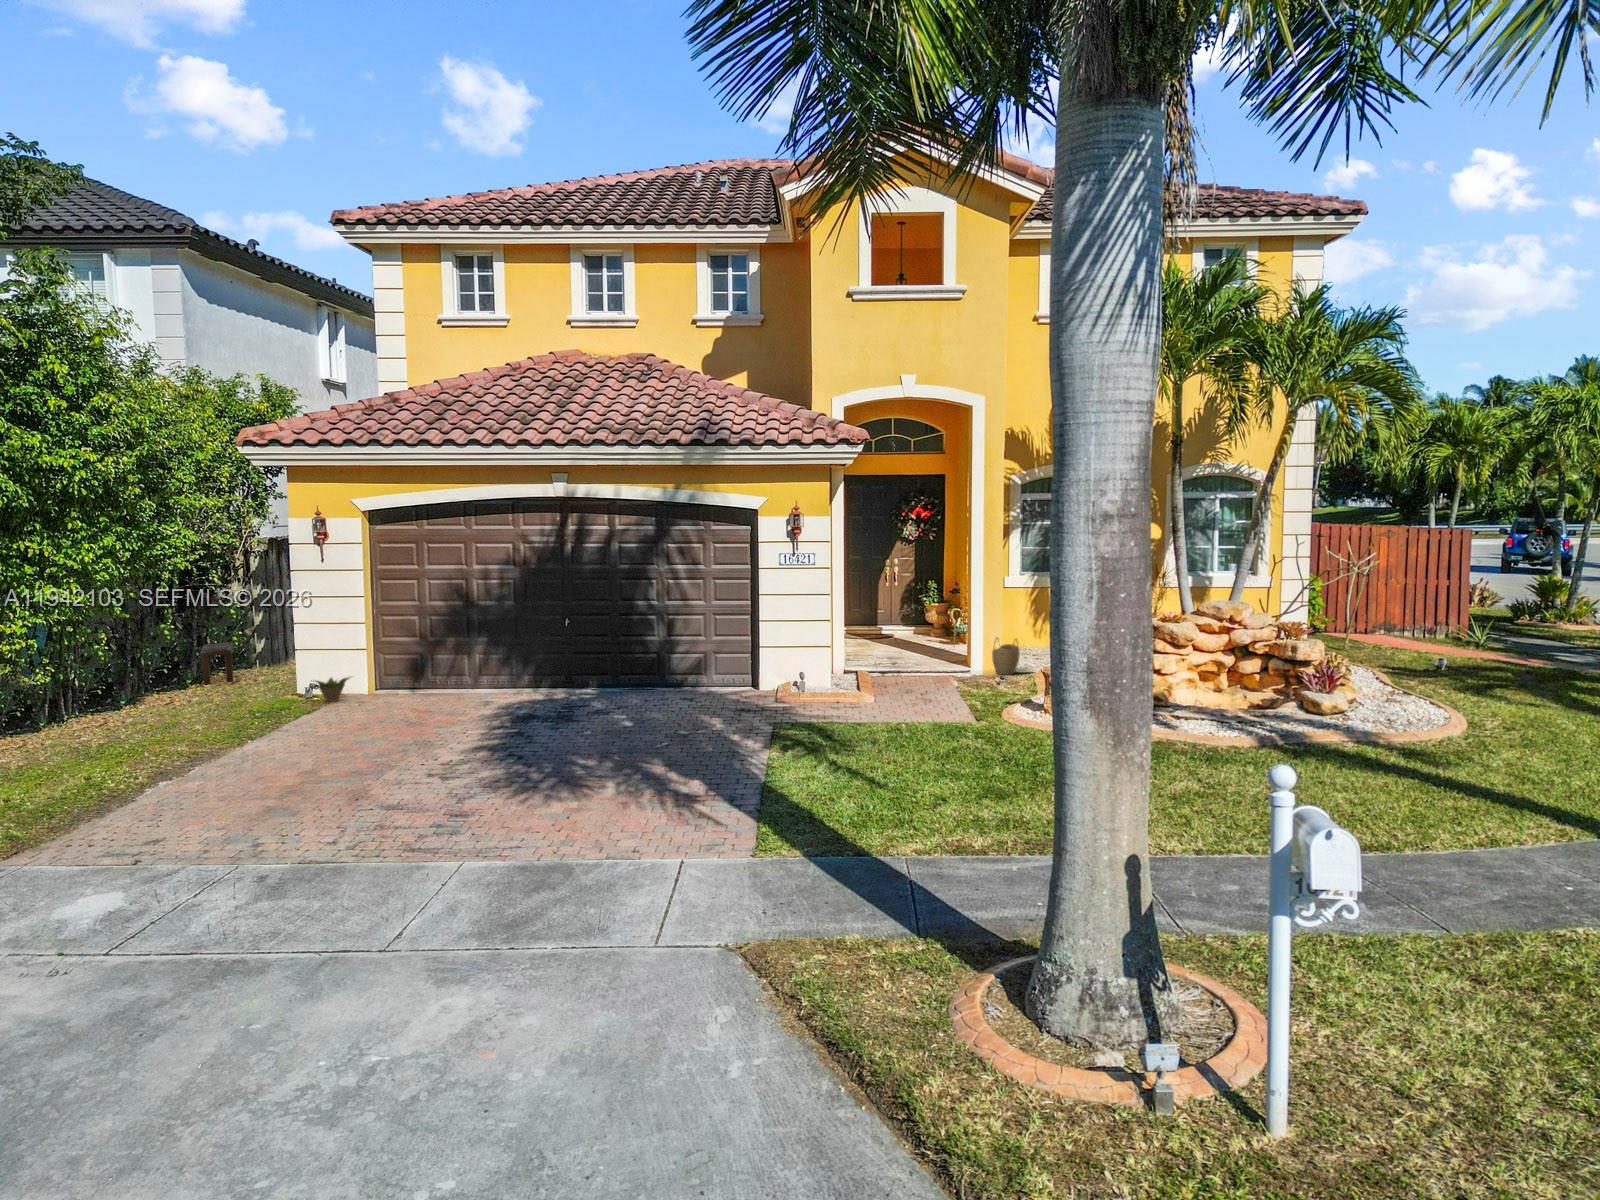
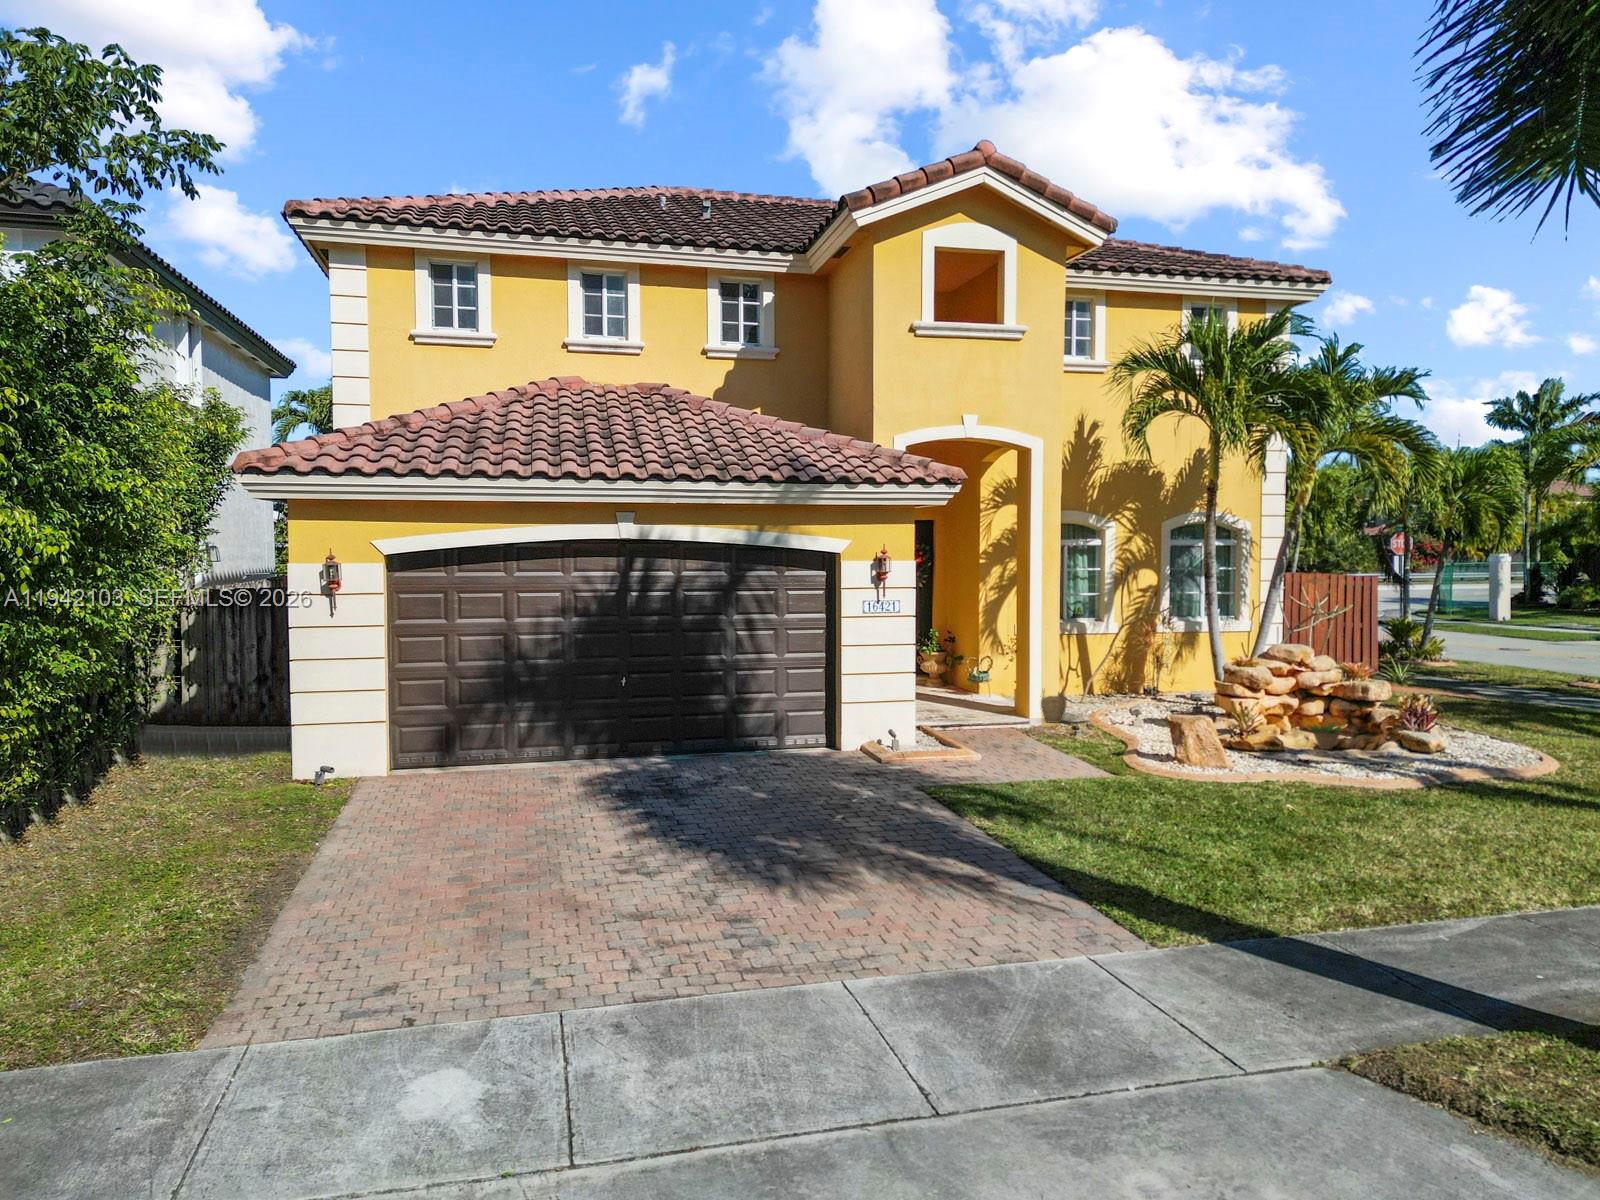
bench: present [200,642,233,684] -> none [123,716,175,771]
decorative plant: present [314,677,349,702] -> present [1307,723,1344,749]

